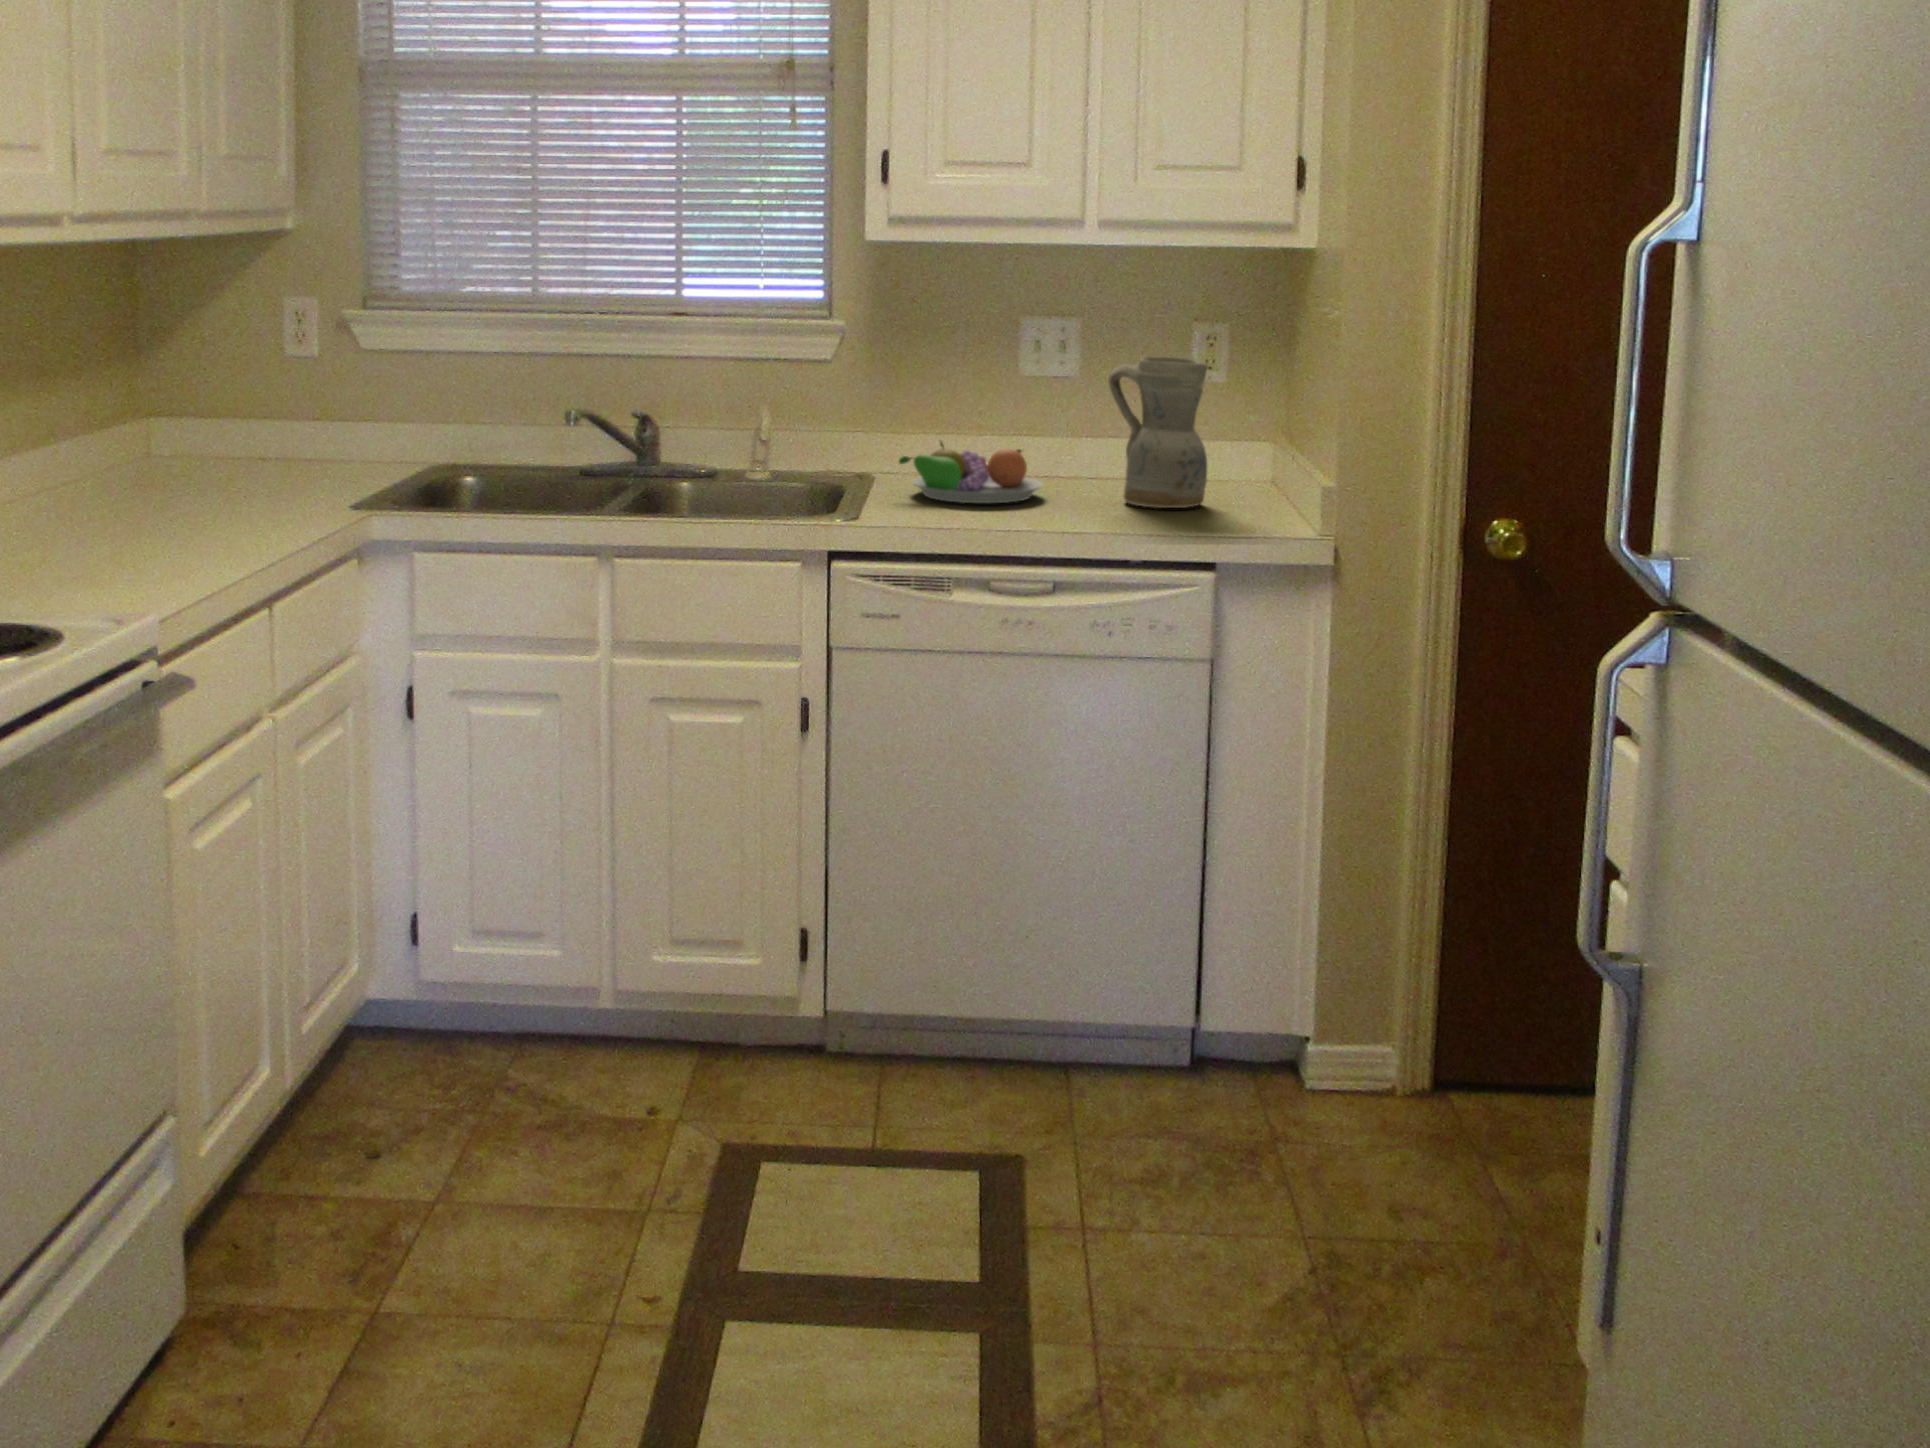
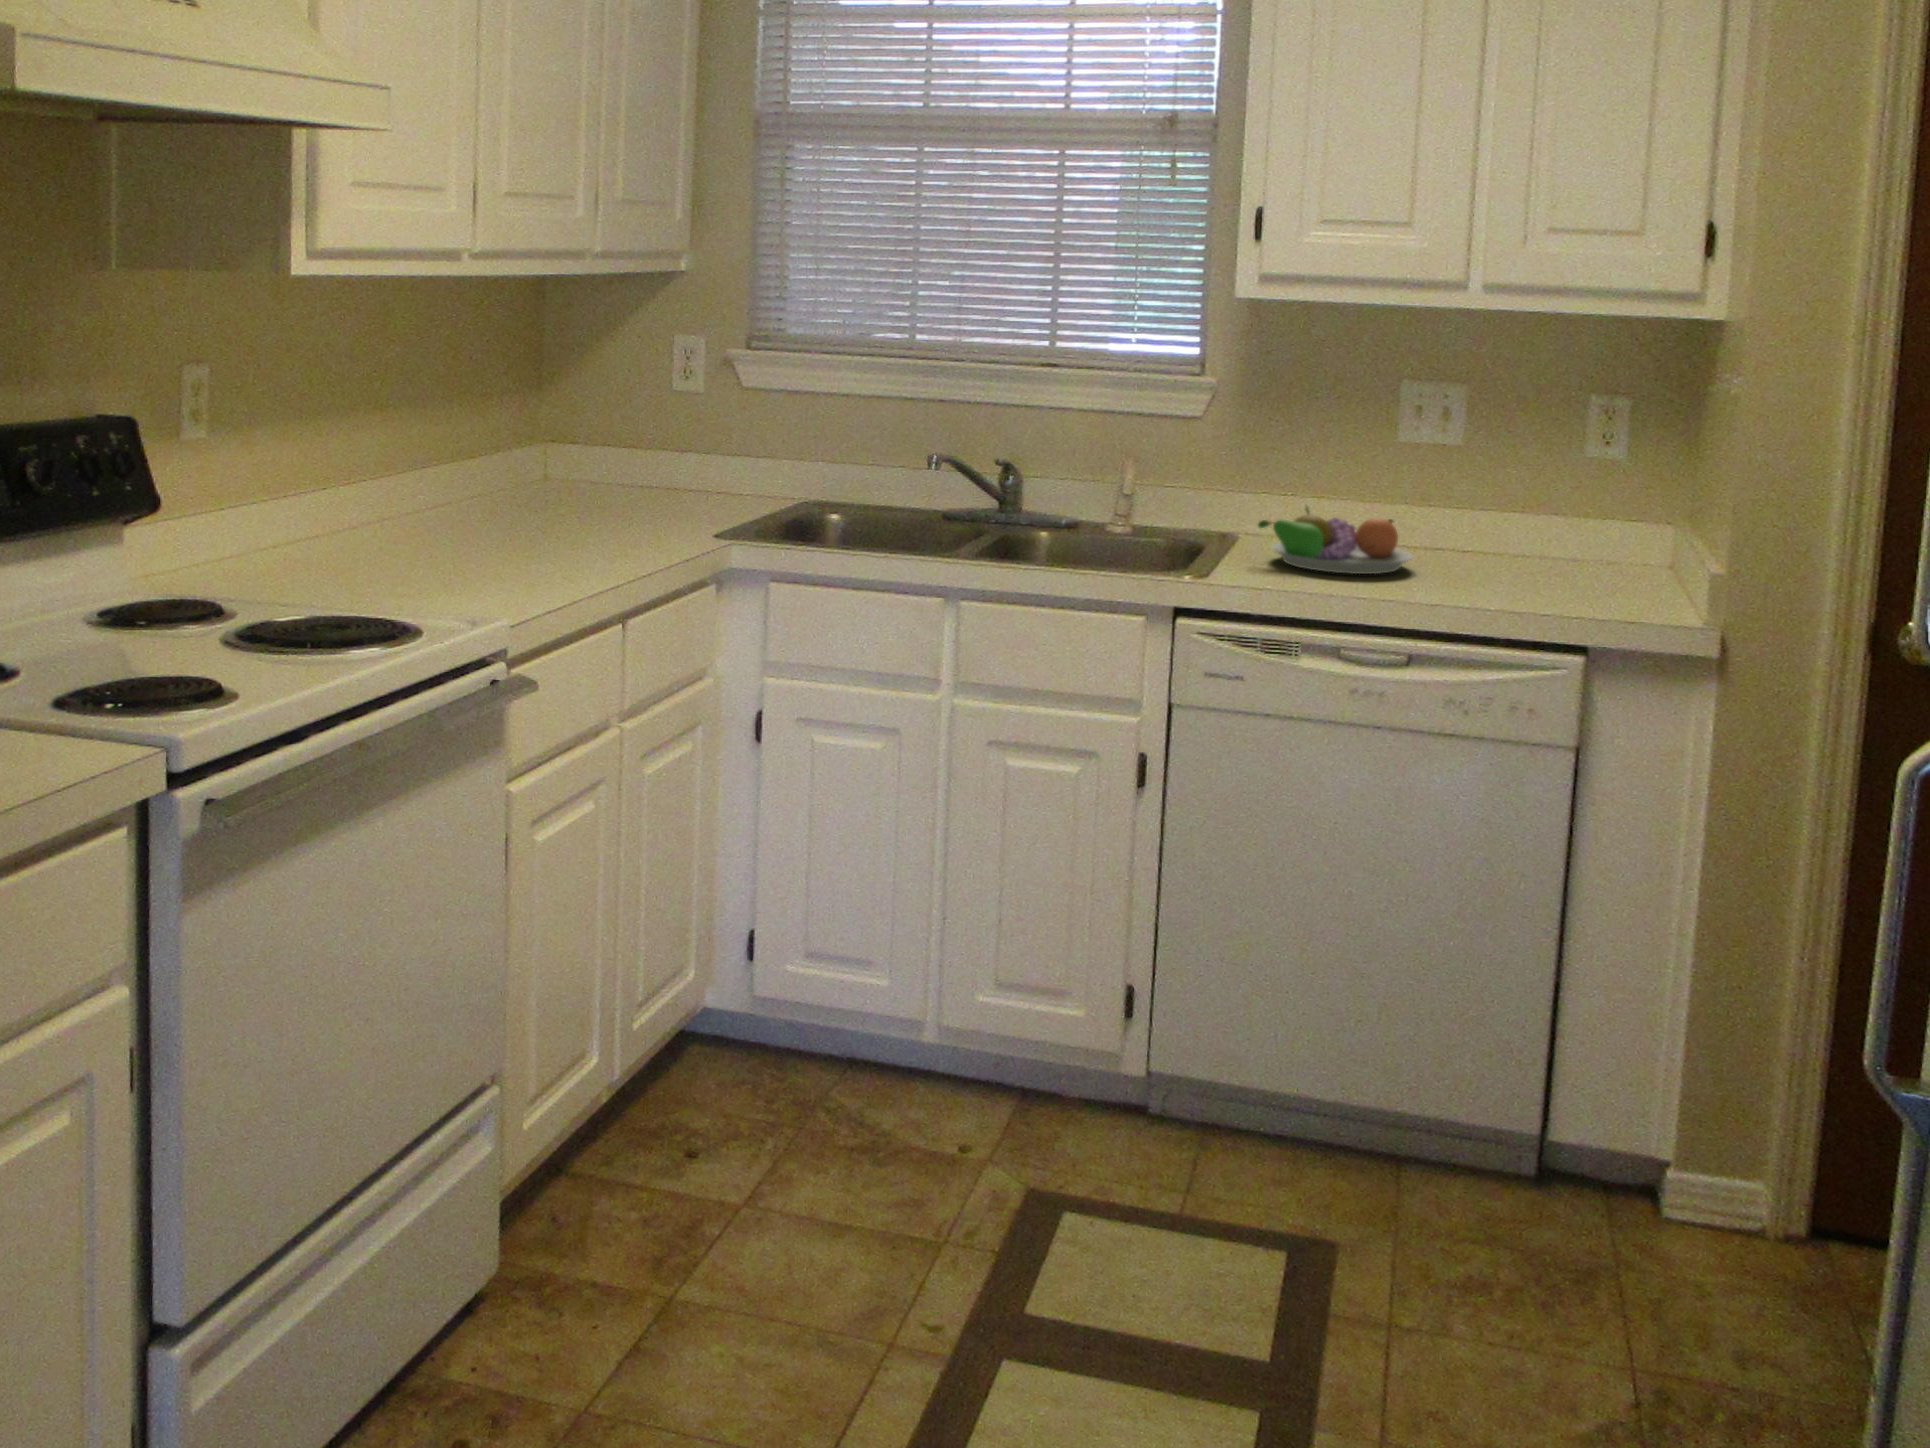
ceramic pitcher: present [1109,356,1208,508] -> none [1489,429,1599,591]

